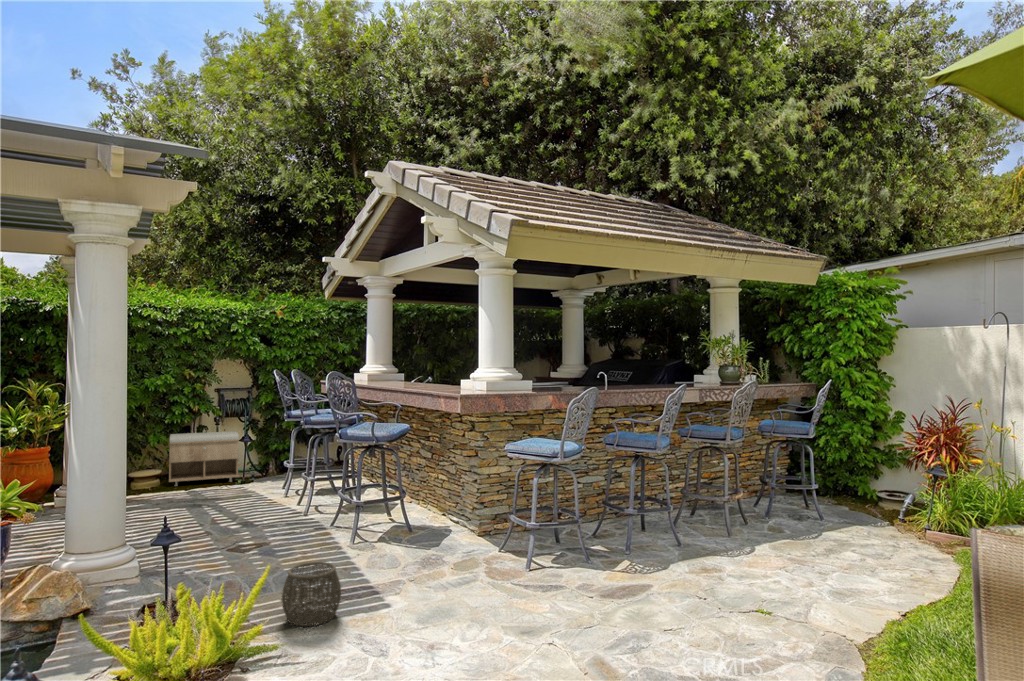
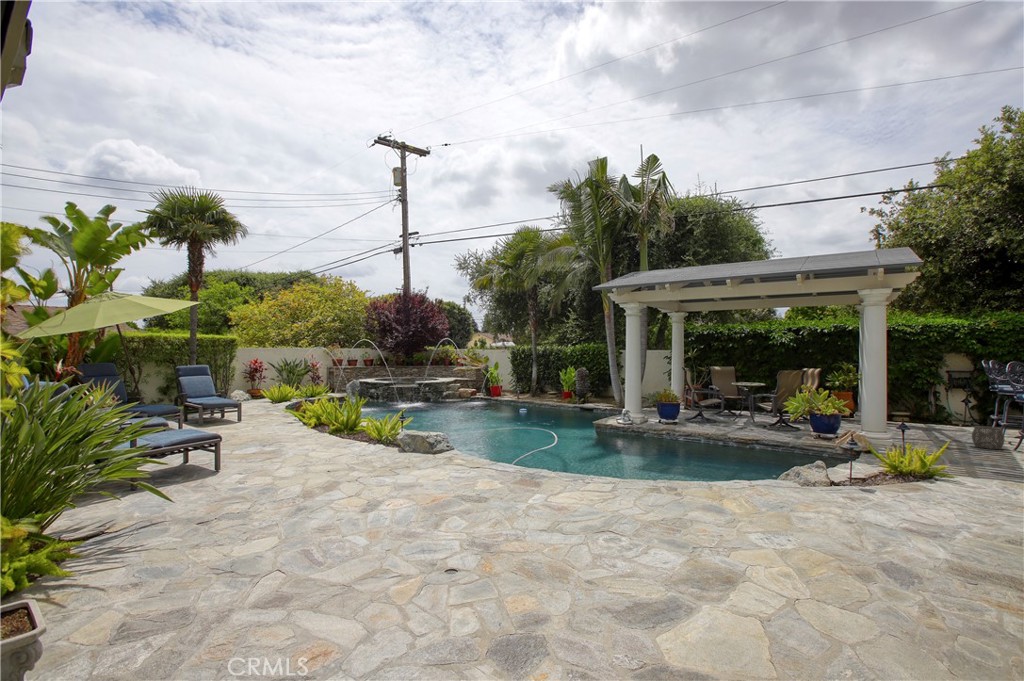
storage bench: present [169,431,239,486] -> none [916,394,962,424]

